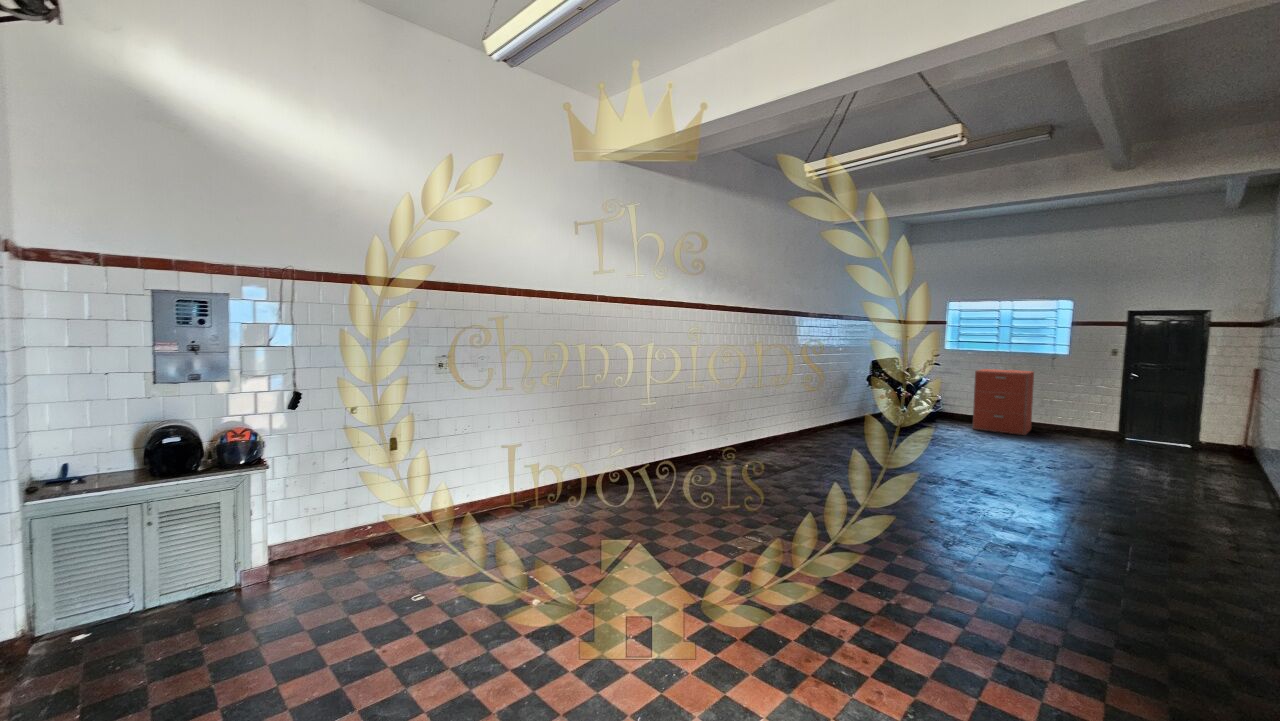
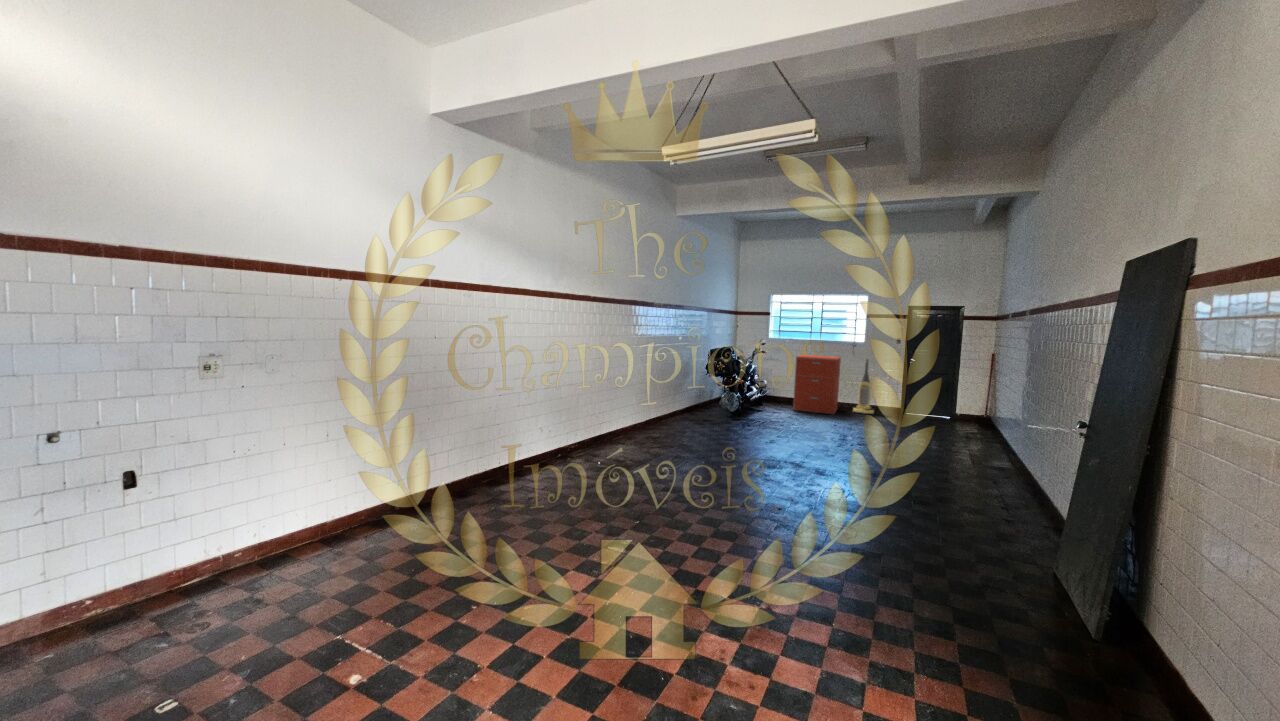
vacuum cleaner: none [1050,373,1081,438] -> present [852,359,874,414]

